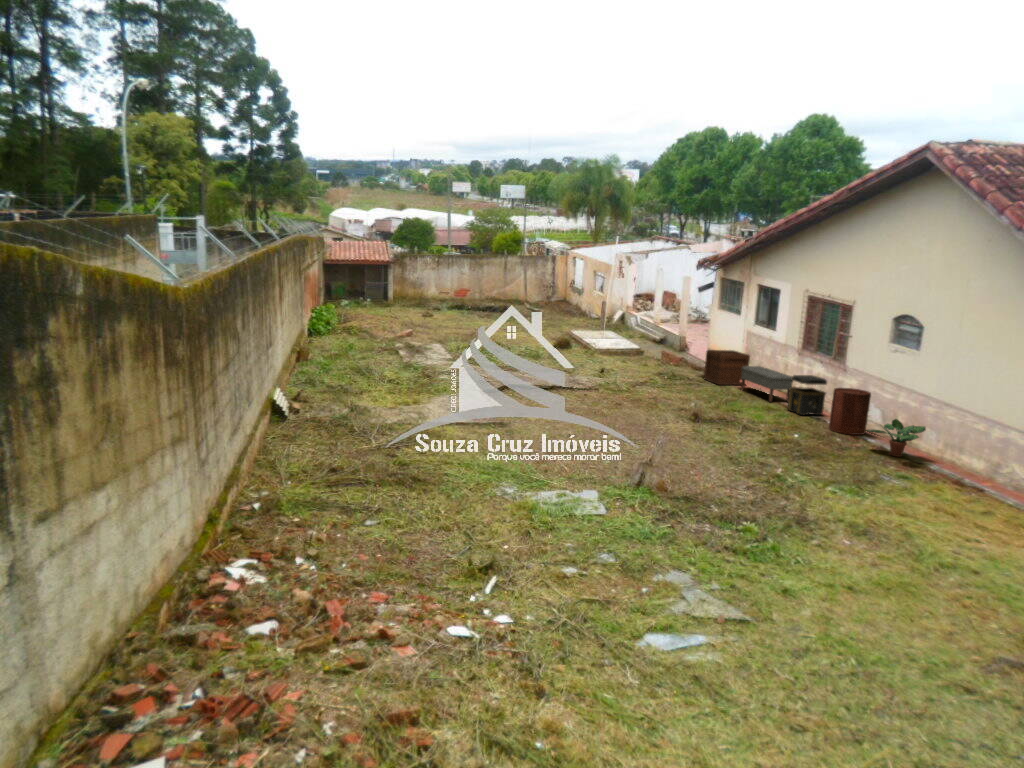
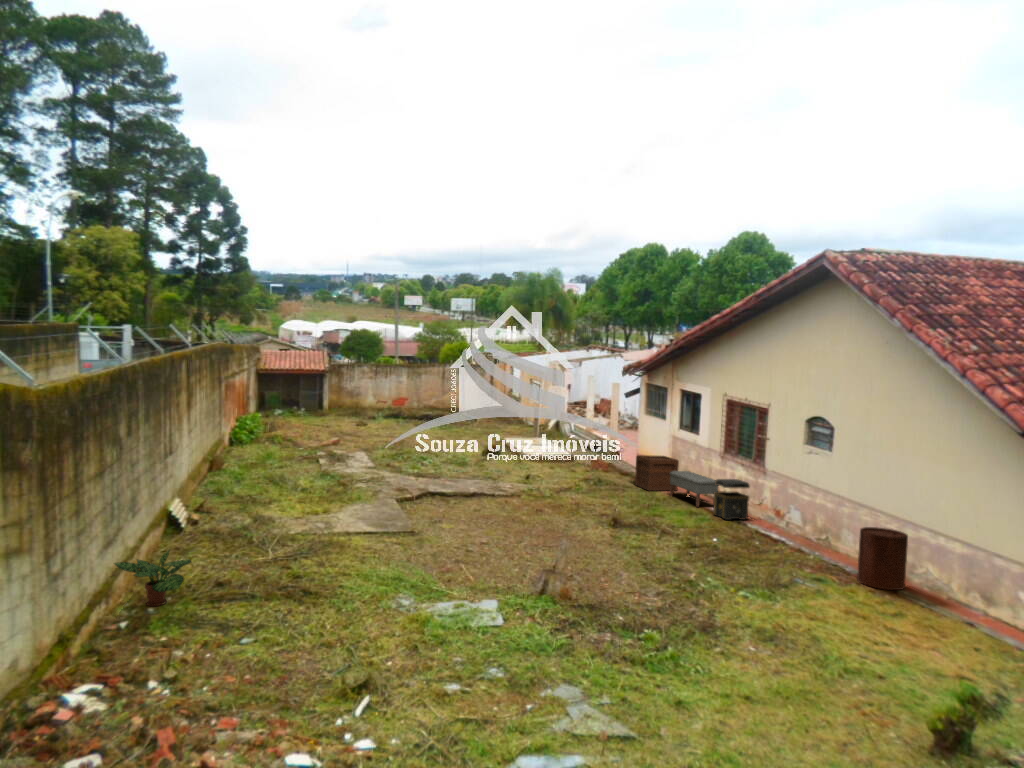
trash can: present [829,388,871,435] -> present [857,527,908,590]
potted plant: present [865,419,926,457] -> present [114,550,192,606]

